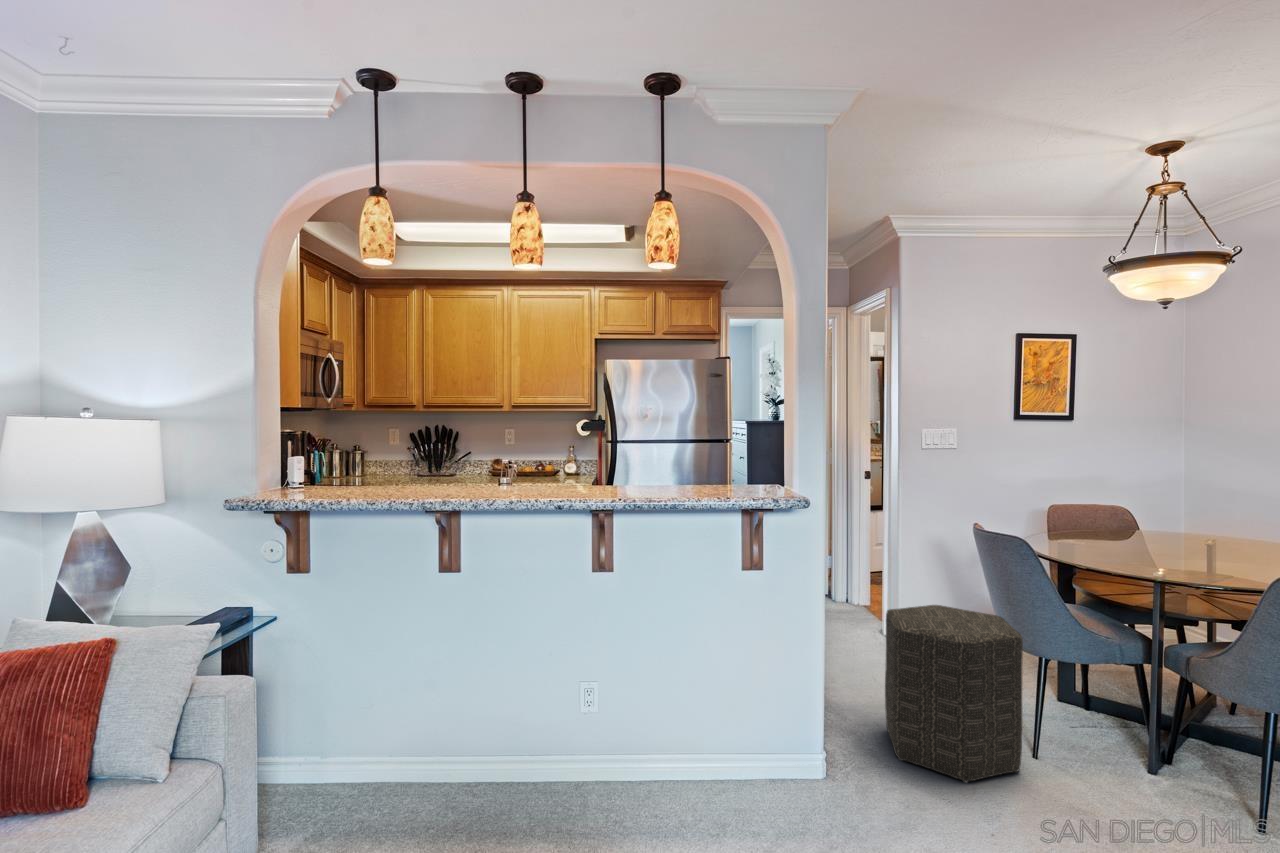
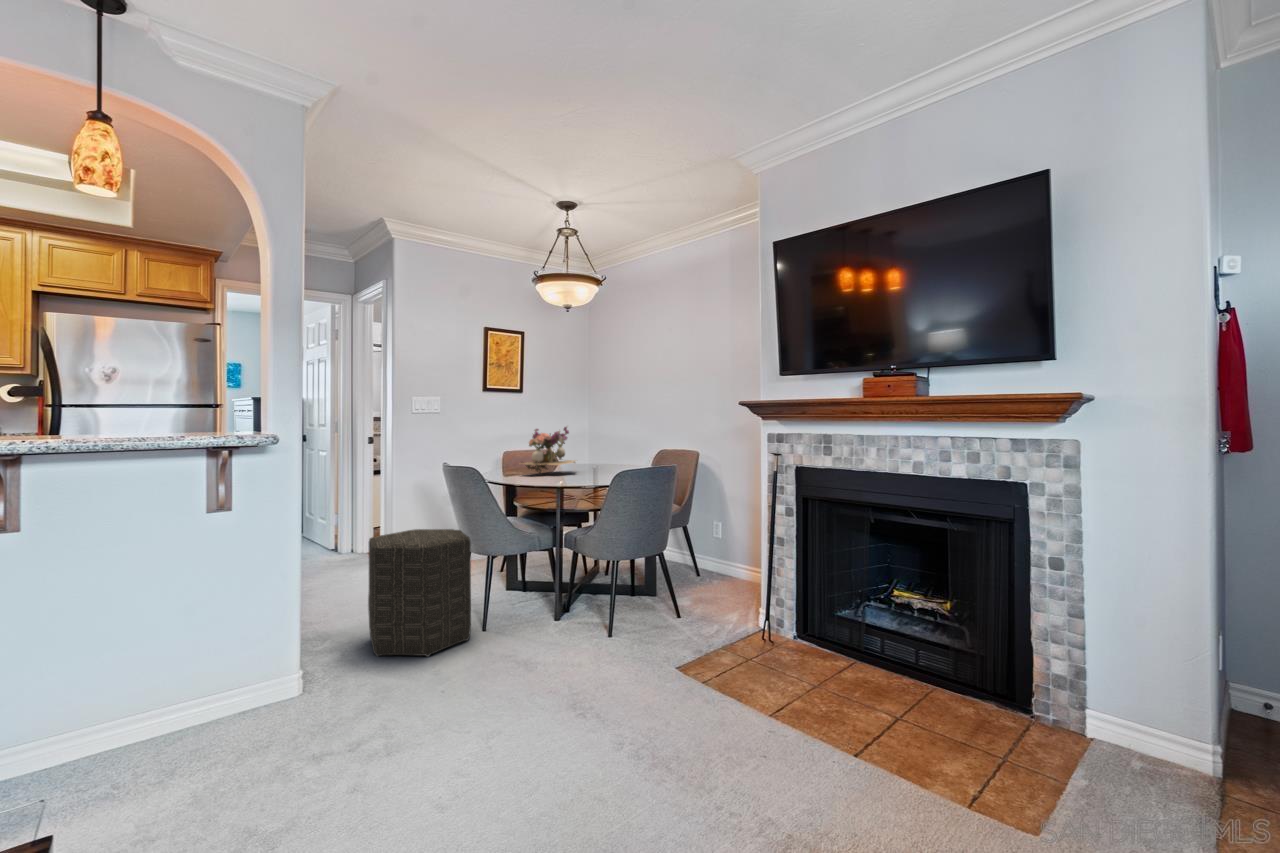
flower arrangement: none [1078,473,1181,544] -> present [521,427,575,473]

